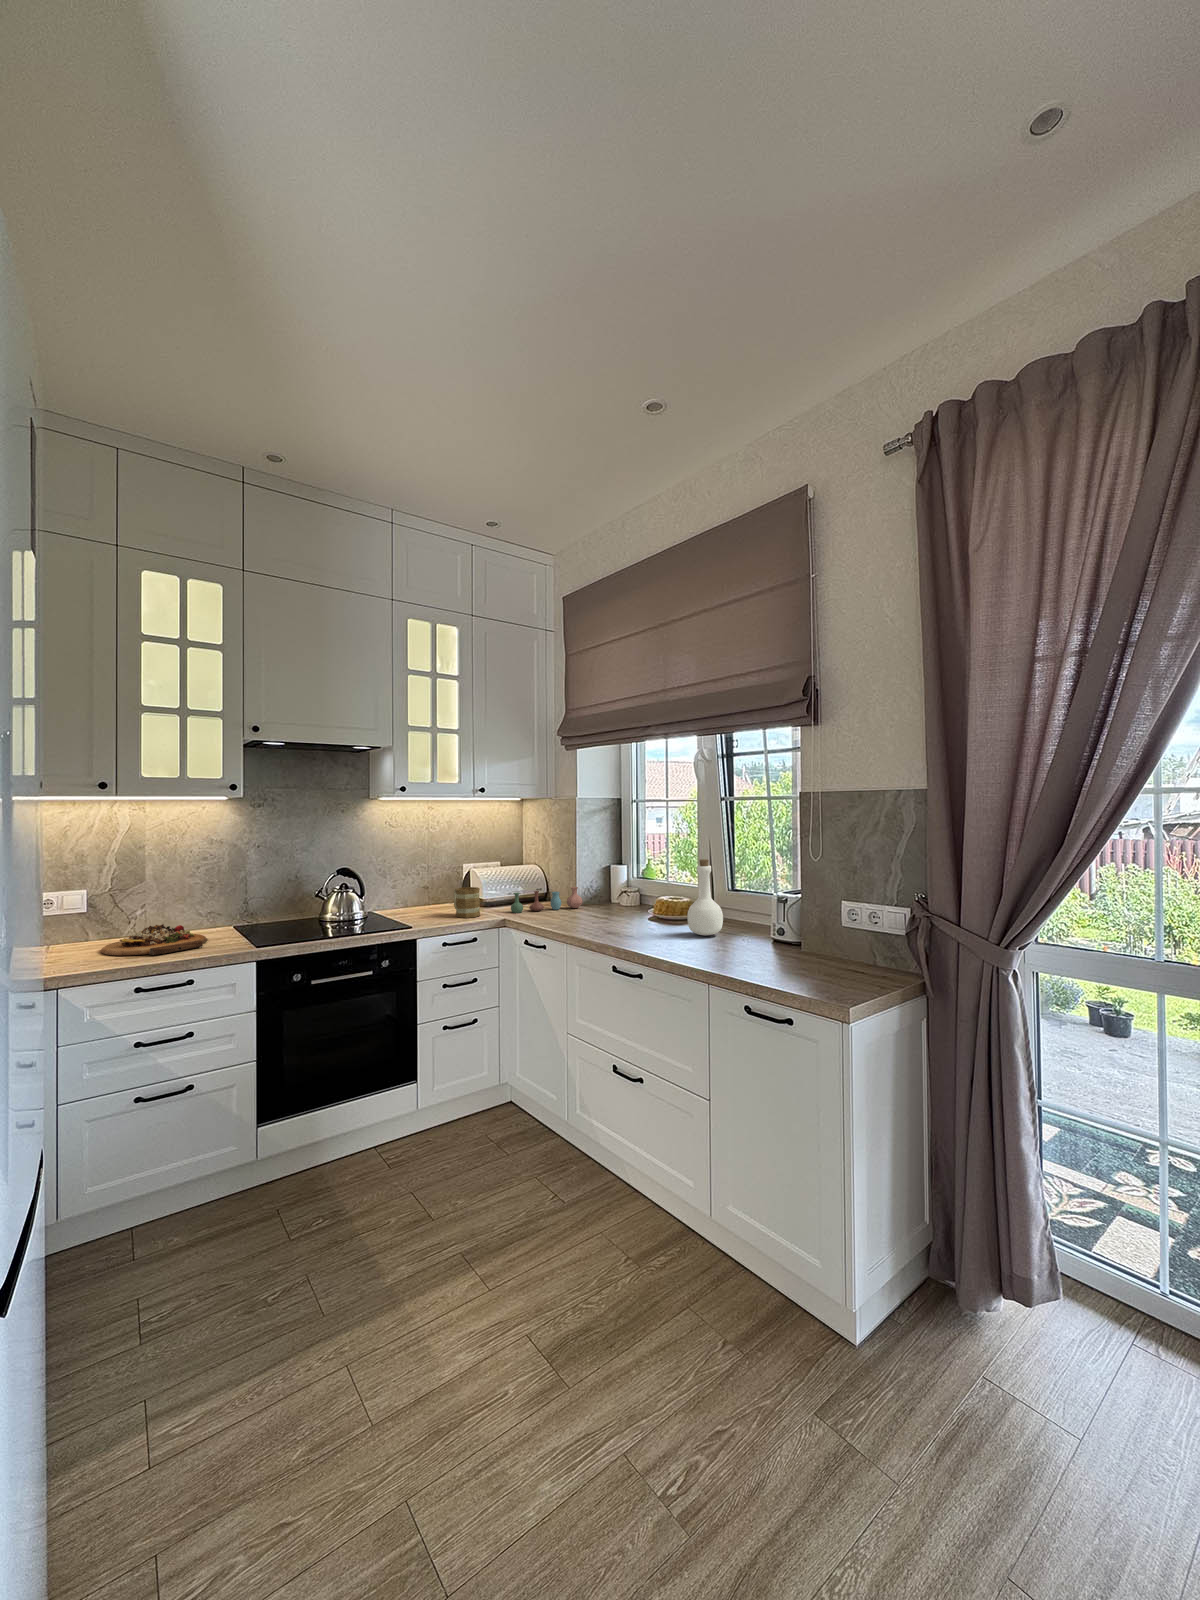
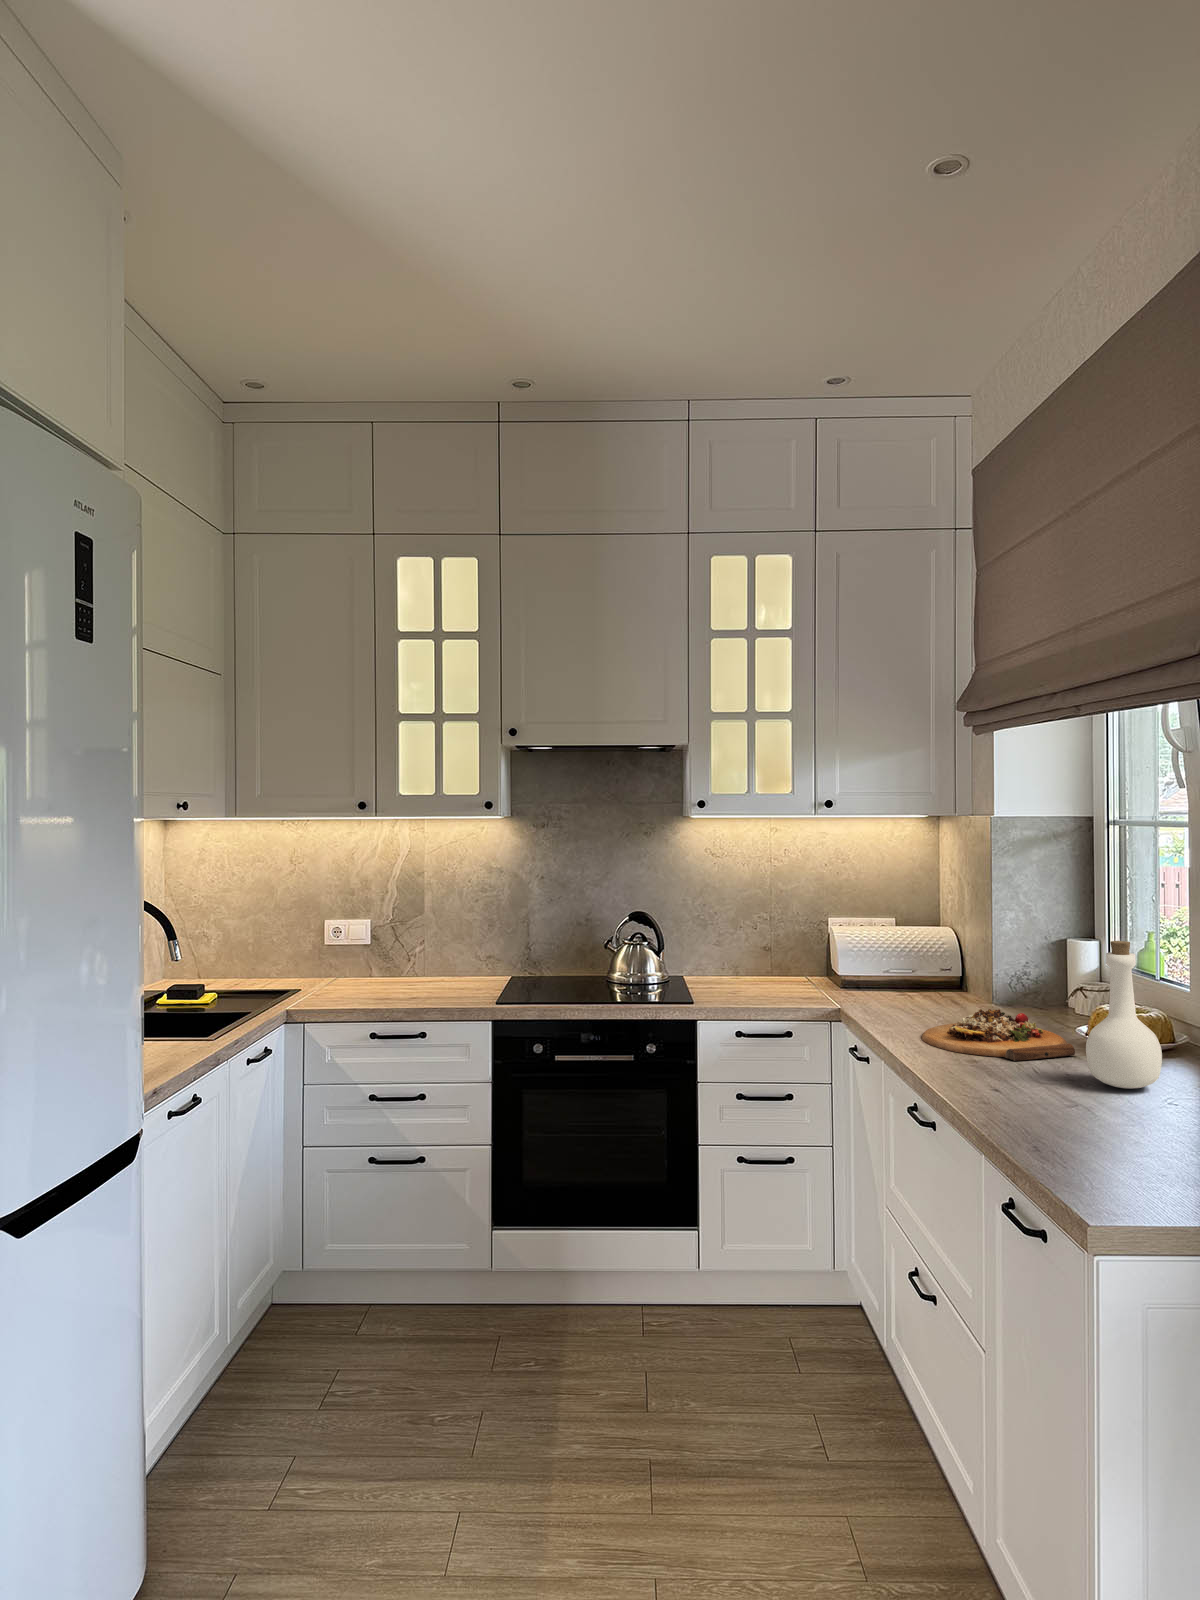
mug: present [454,887,480,918] -> none [775,952,812,999]
vase: present [511,887,582,913] -> none [865,968,995,1004]
cutting board: present [101,924,207,955] -> present [922,1009,1076,1061]

